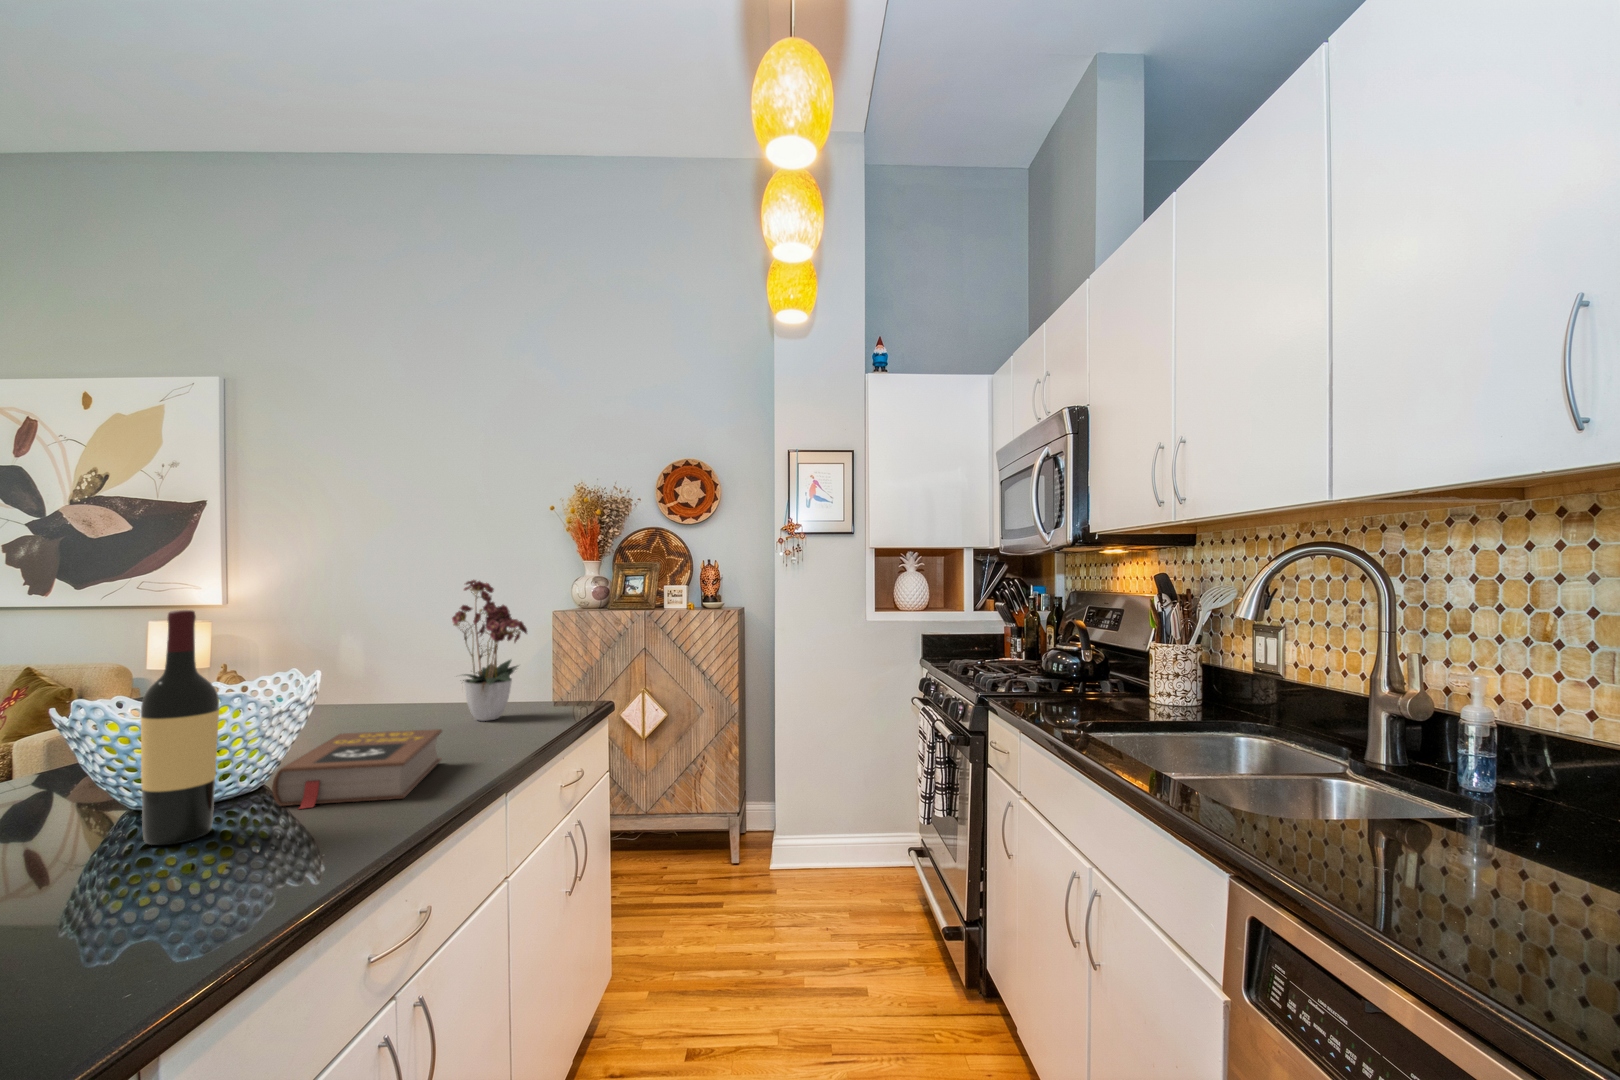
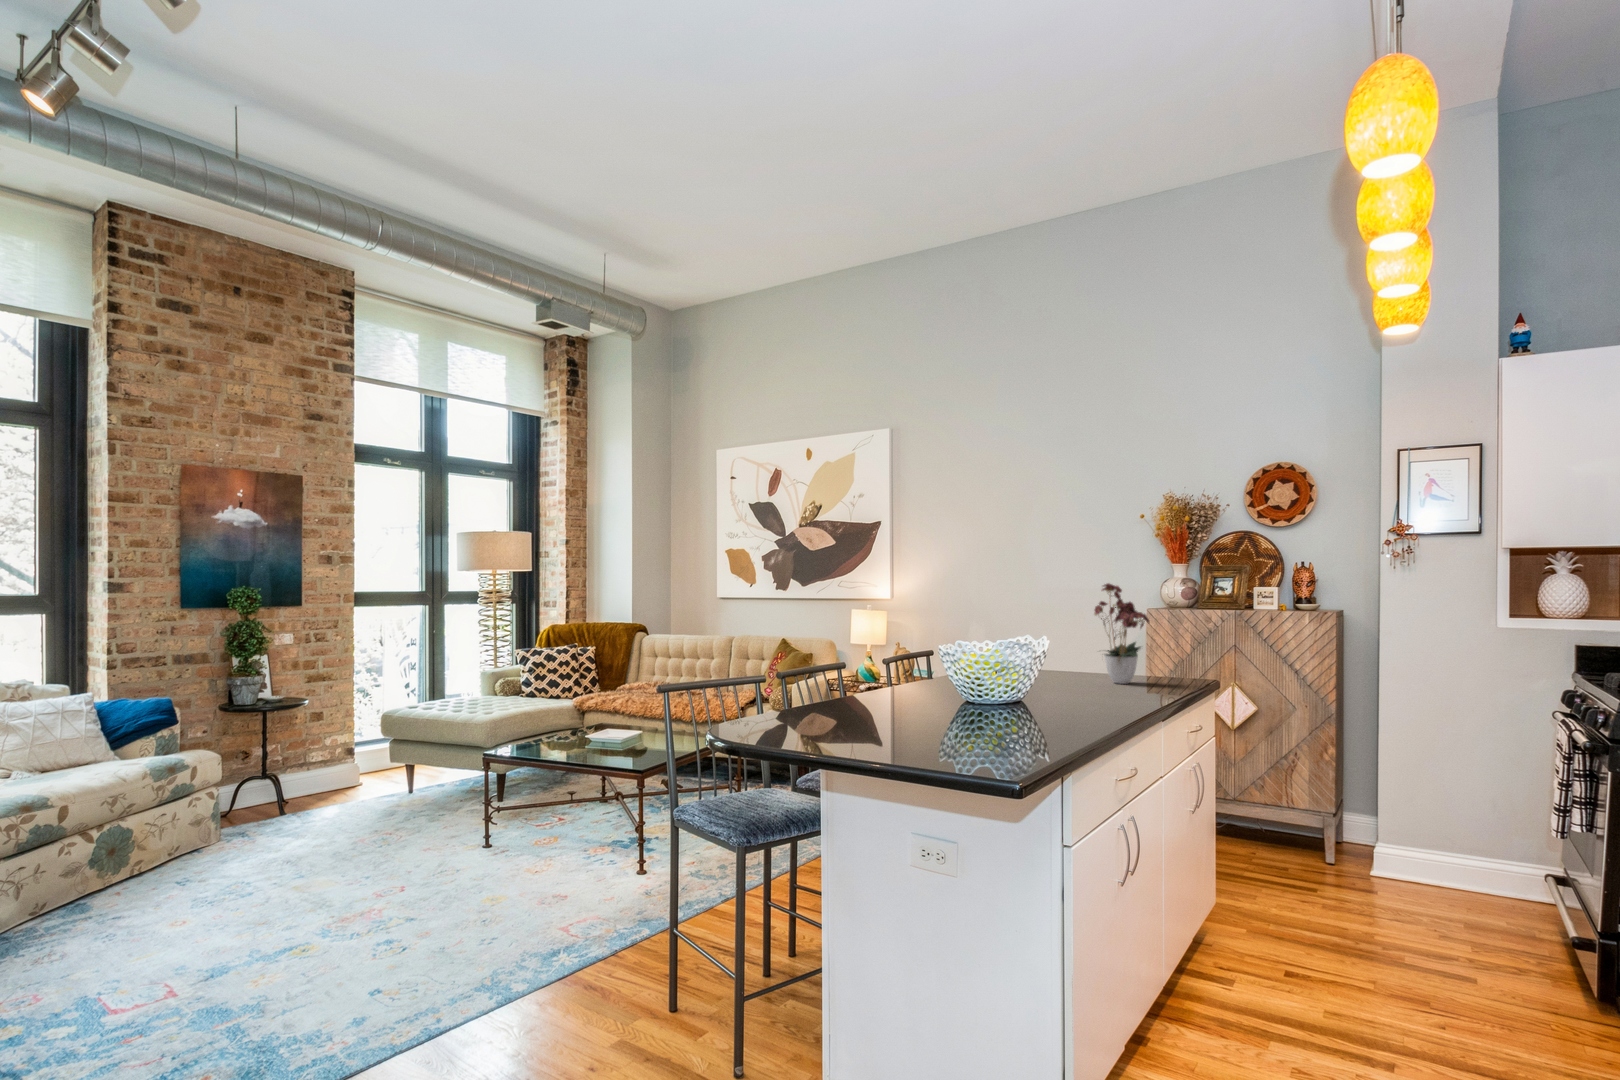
wine bottle: present [141,610,219,845] -> none [983,601,1013,715]
book: present [272,729,442,809] -> none [1029,676,1107,712]

